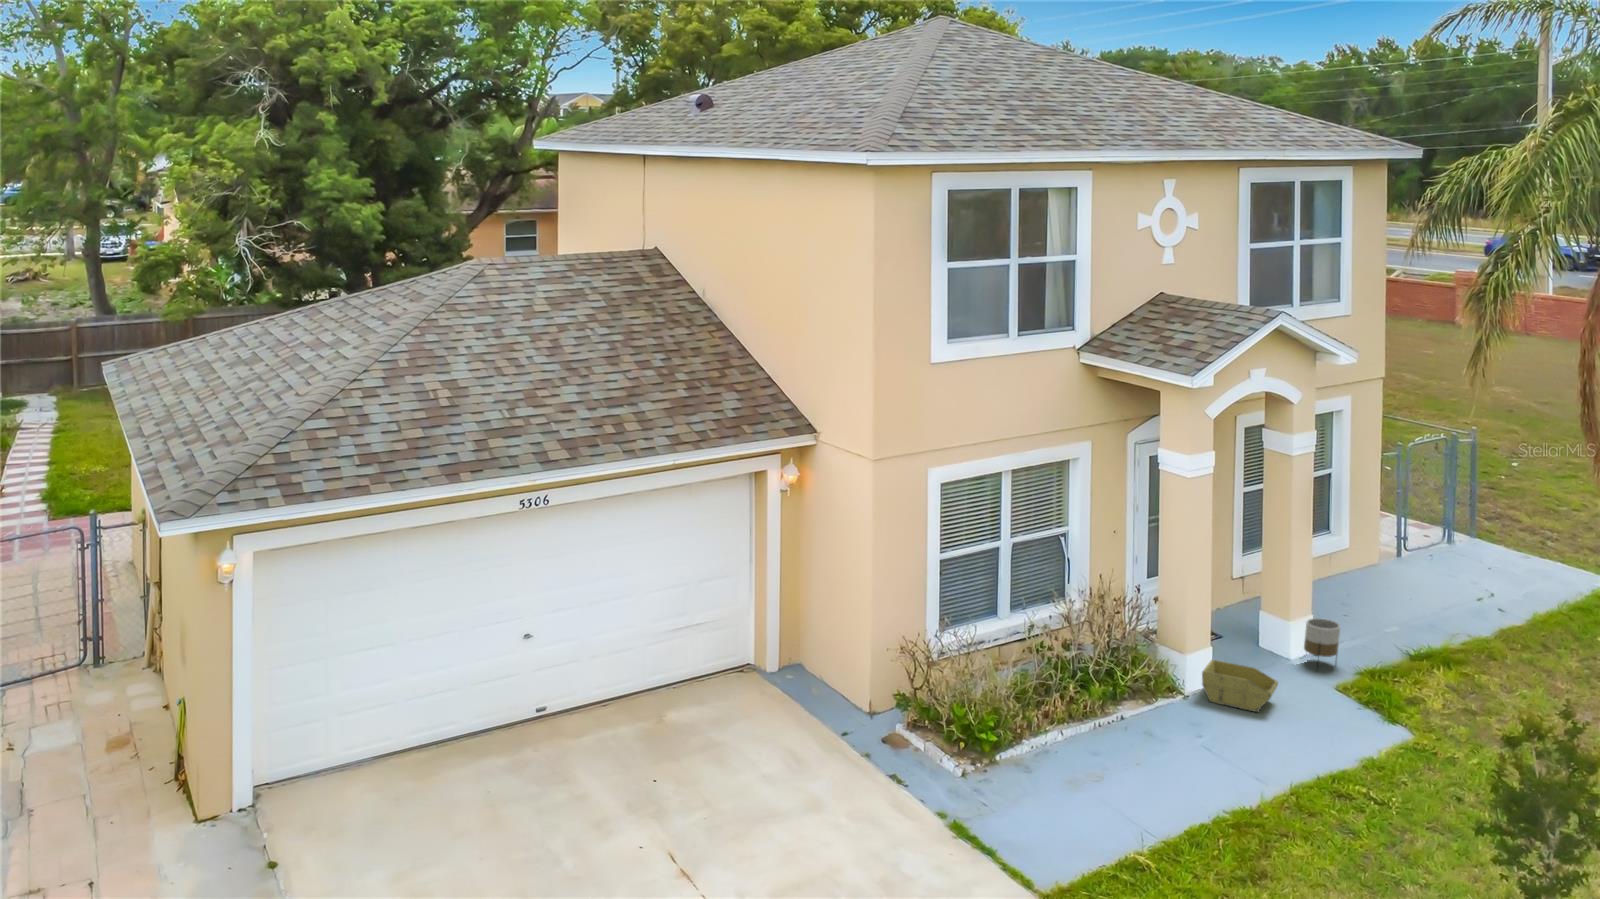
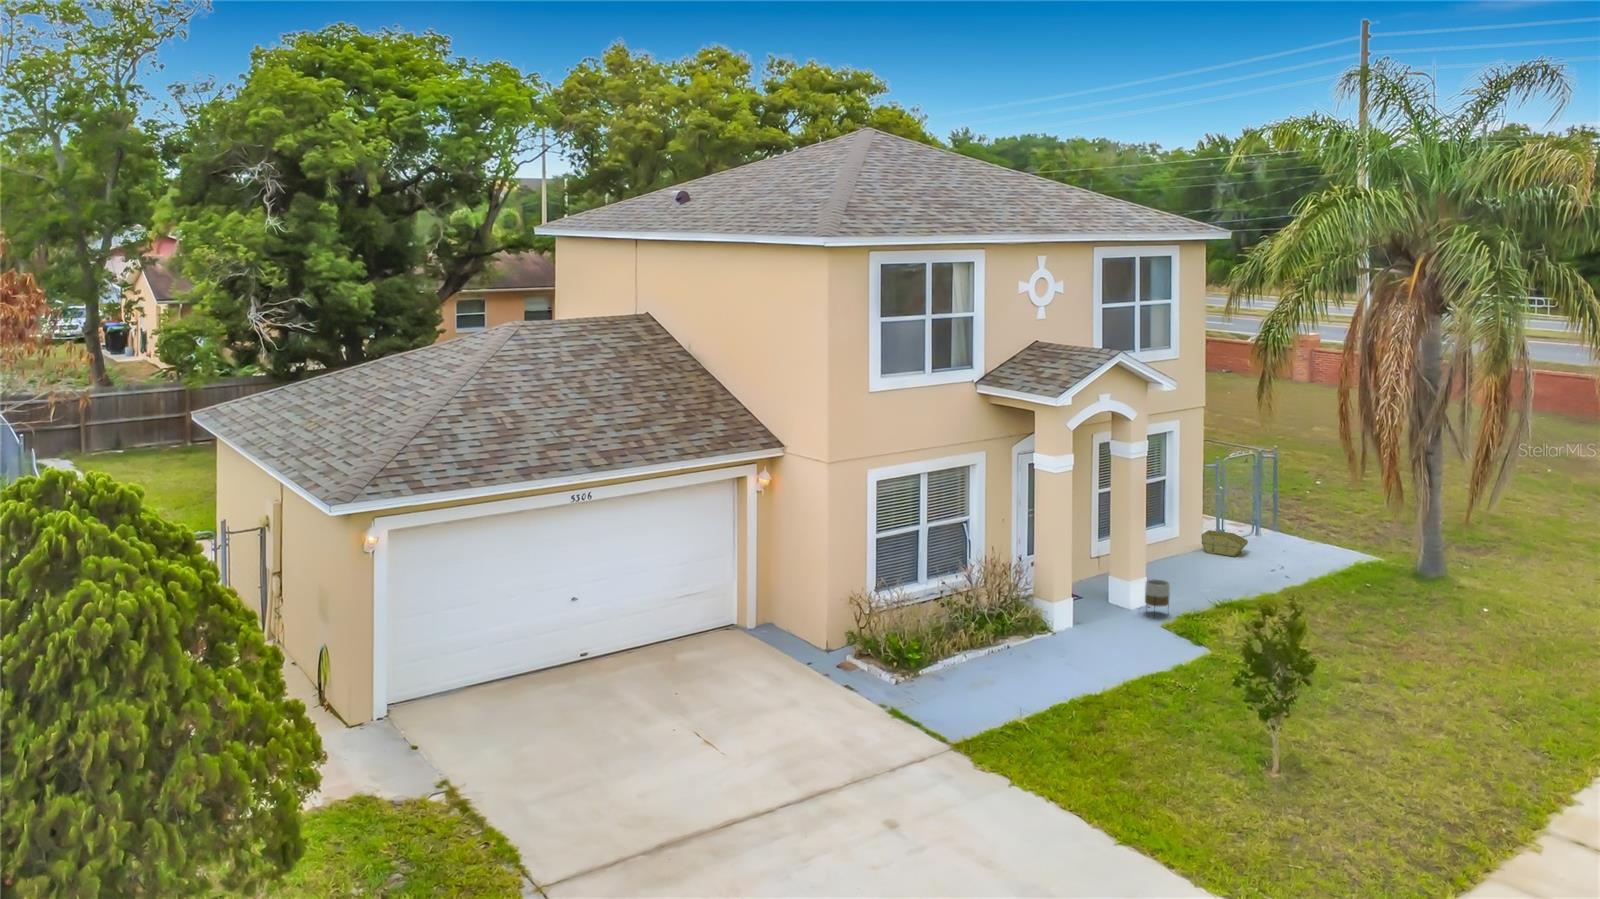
storage bin: present [1202,660,1278,712] -> present [1202,530,1248,557]

